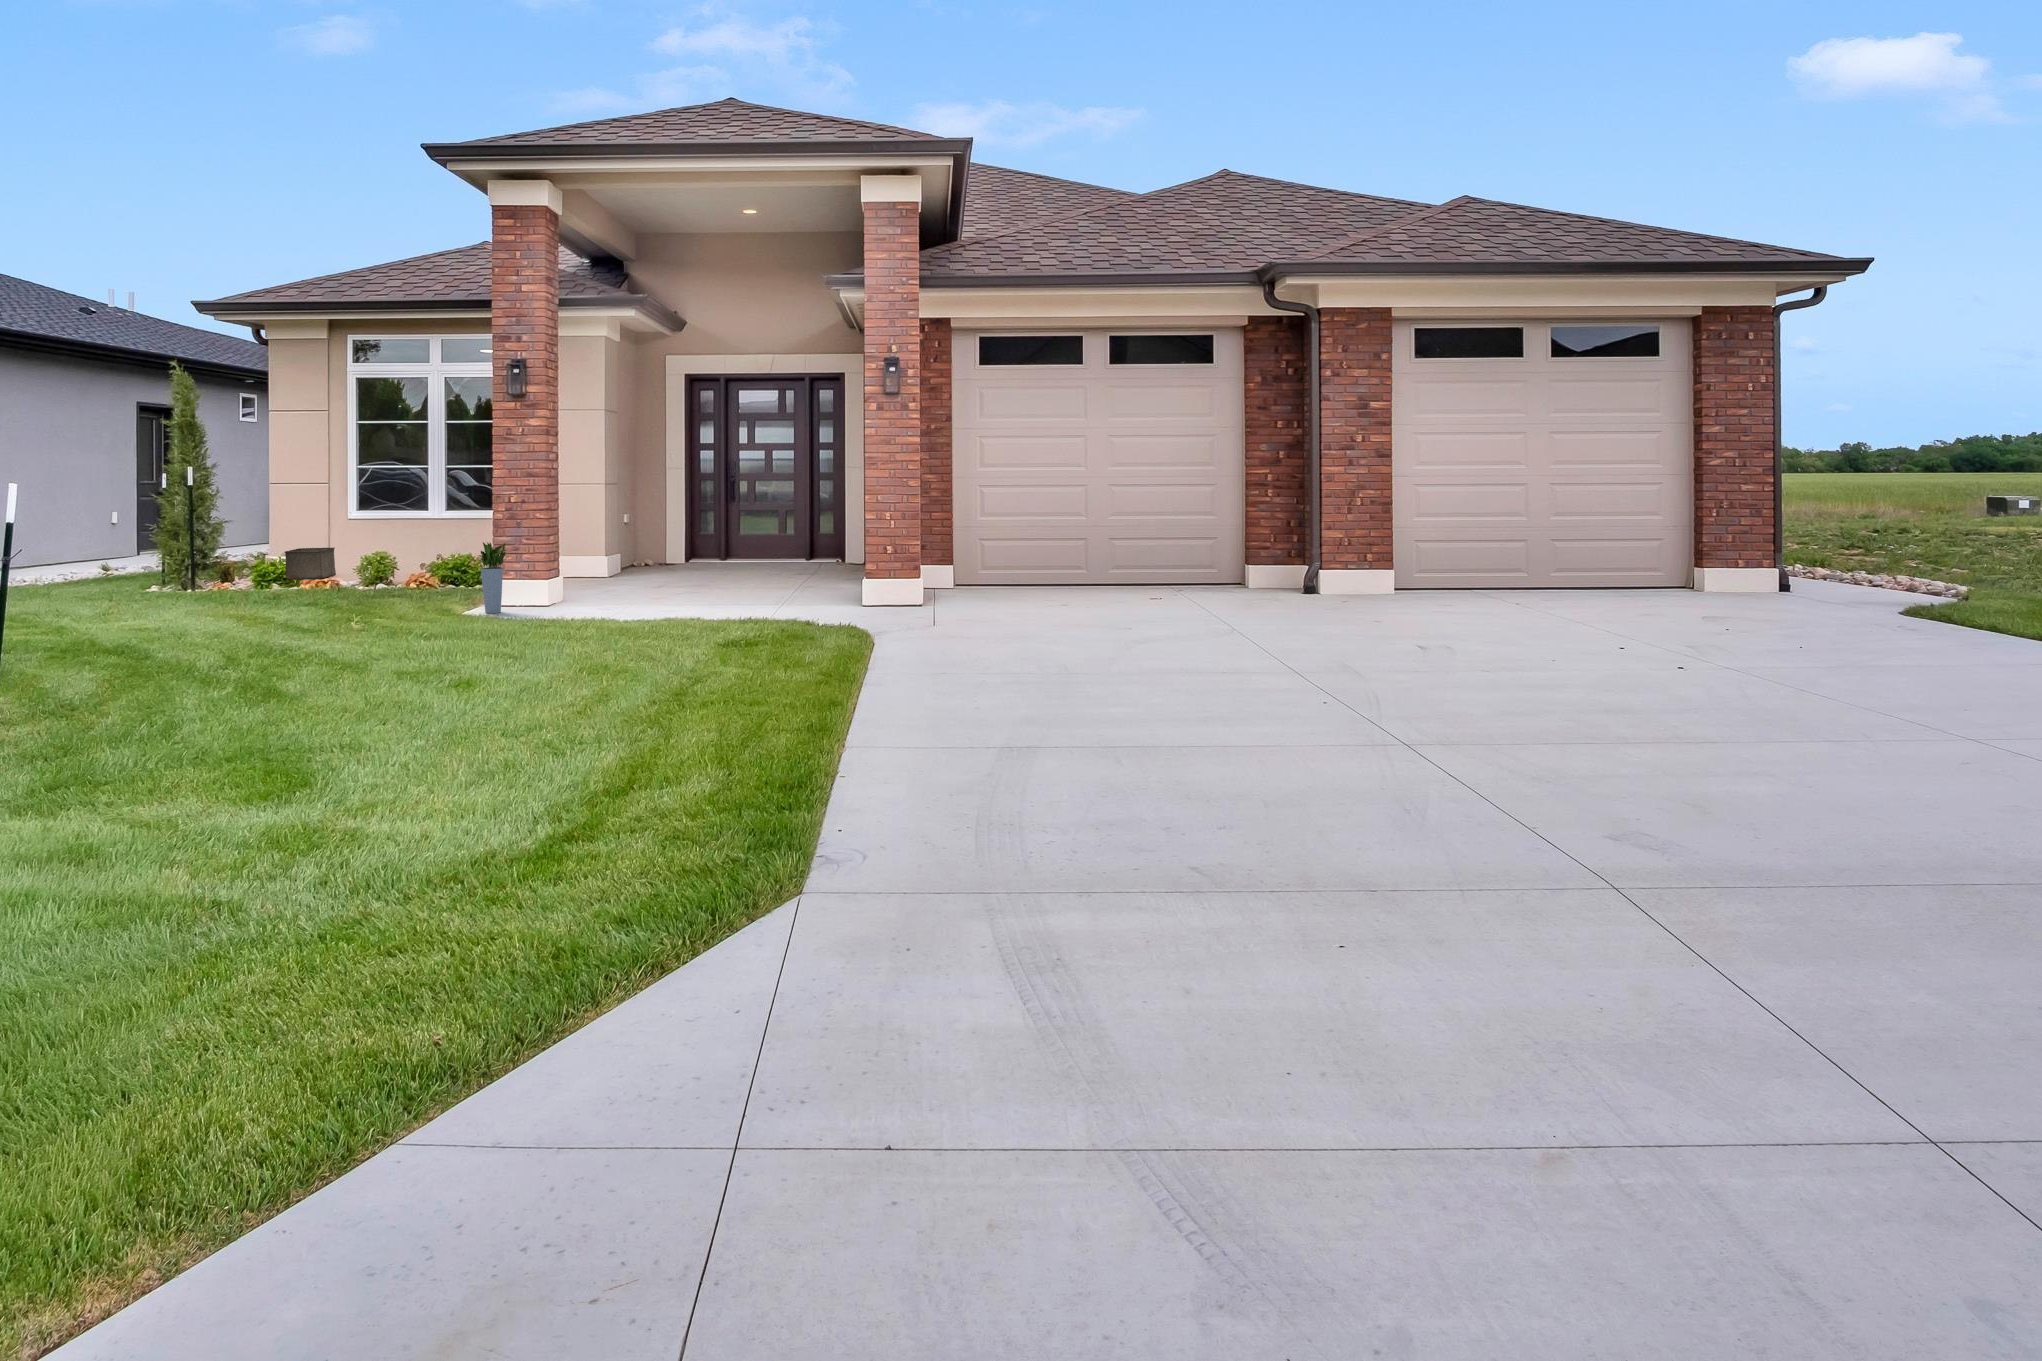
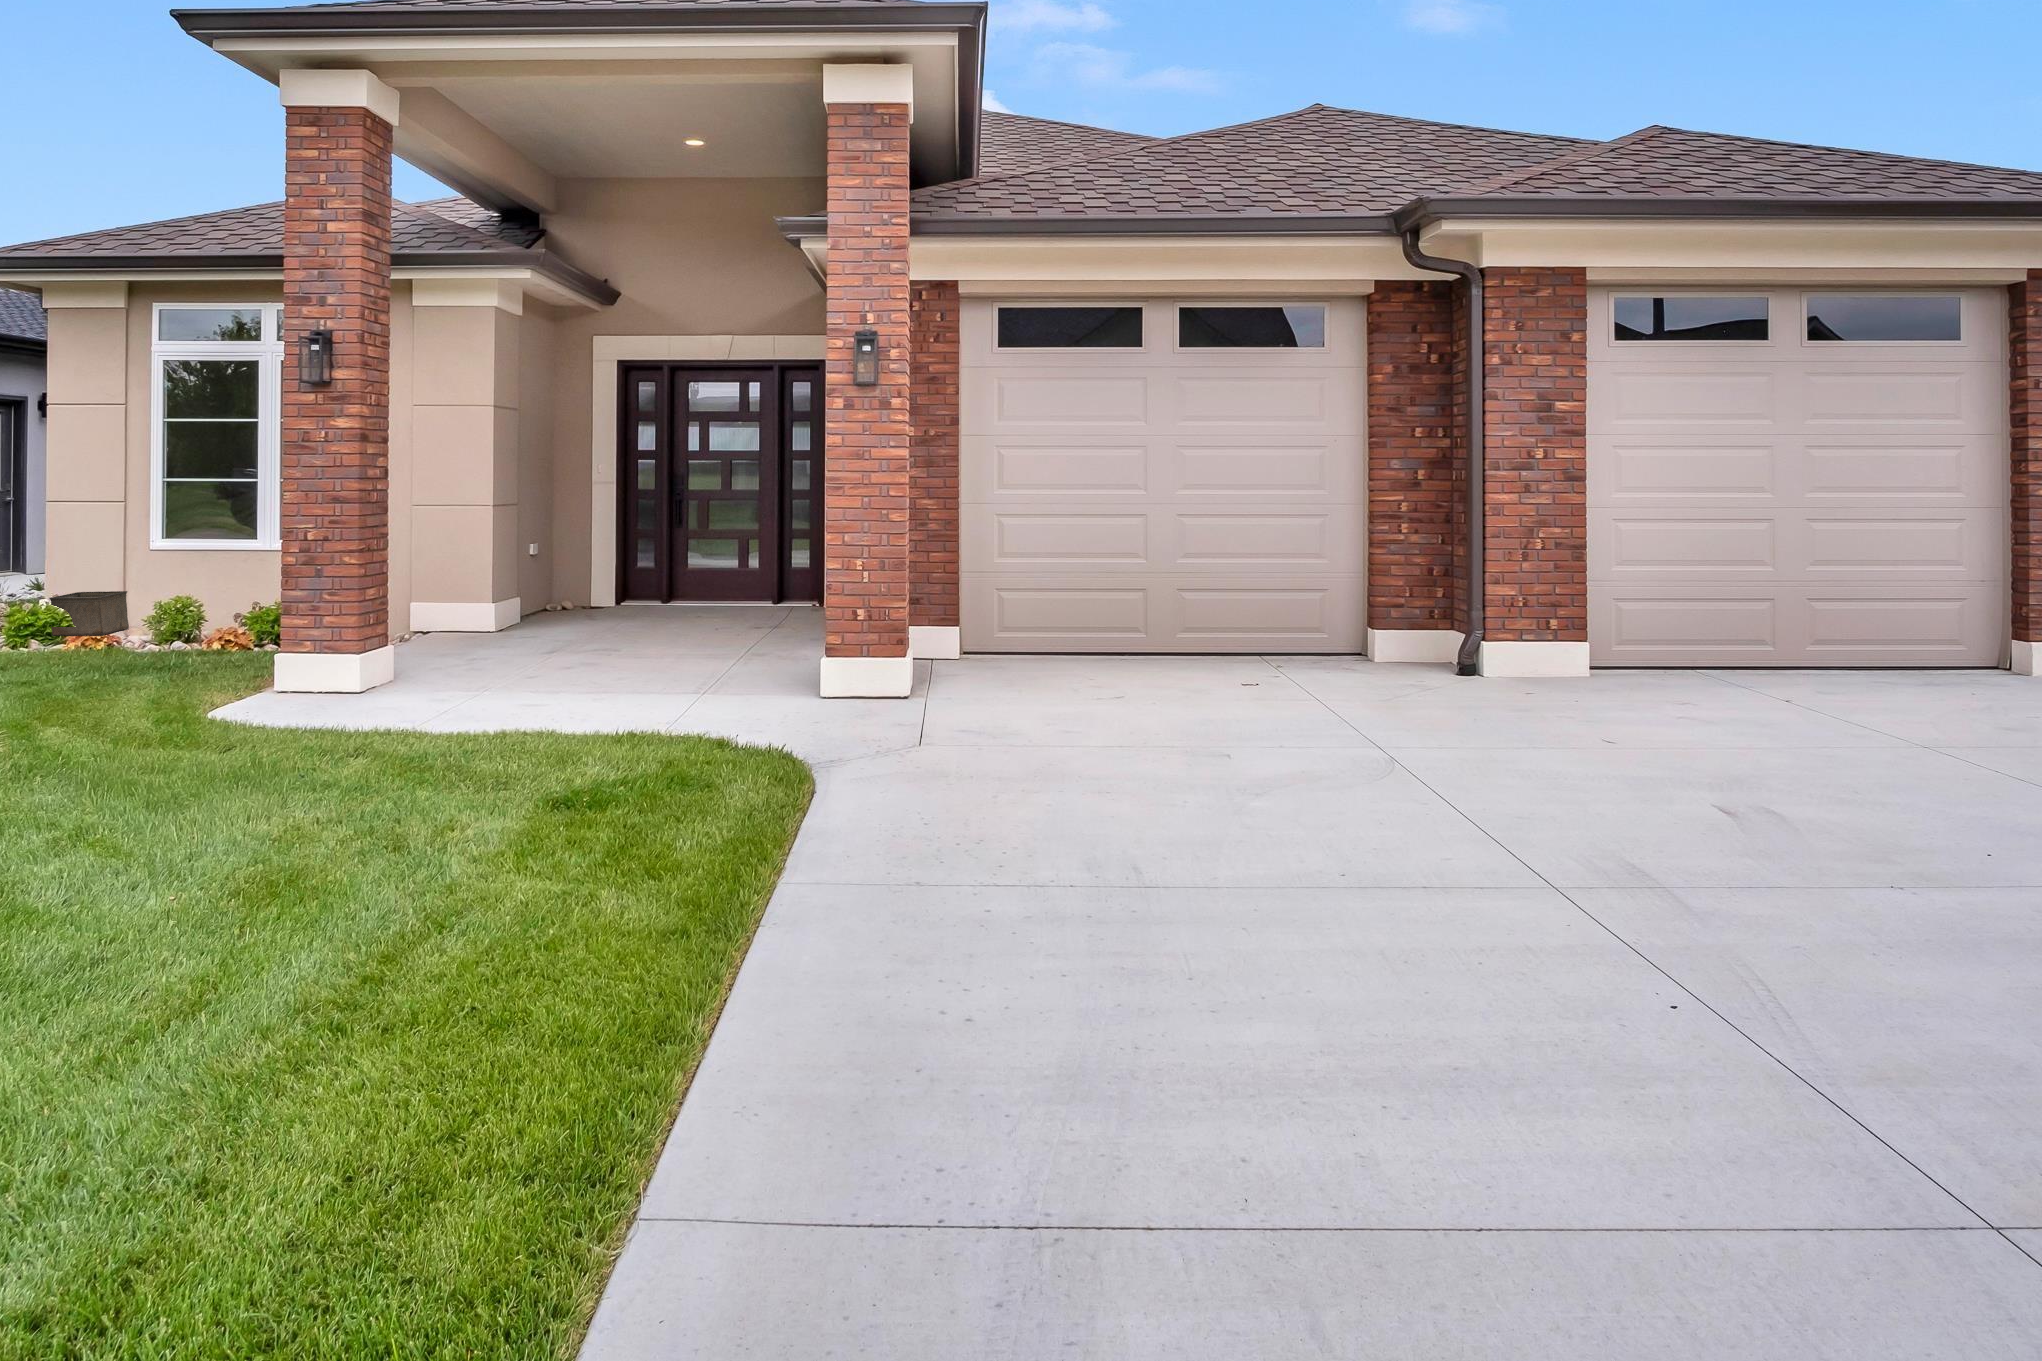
planter: present [479,542,507,613] -> none [249,598,304,704]

